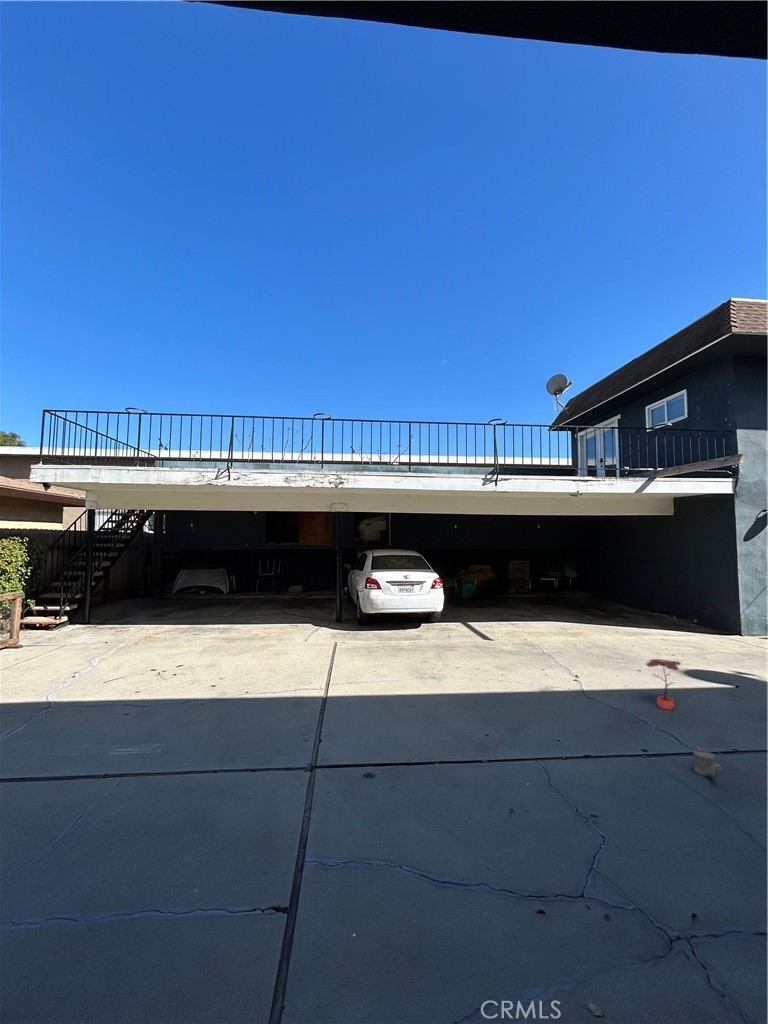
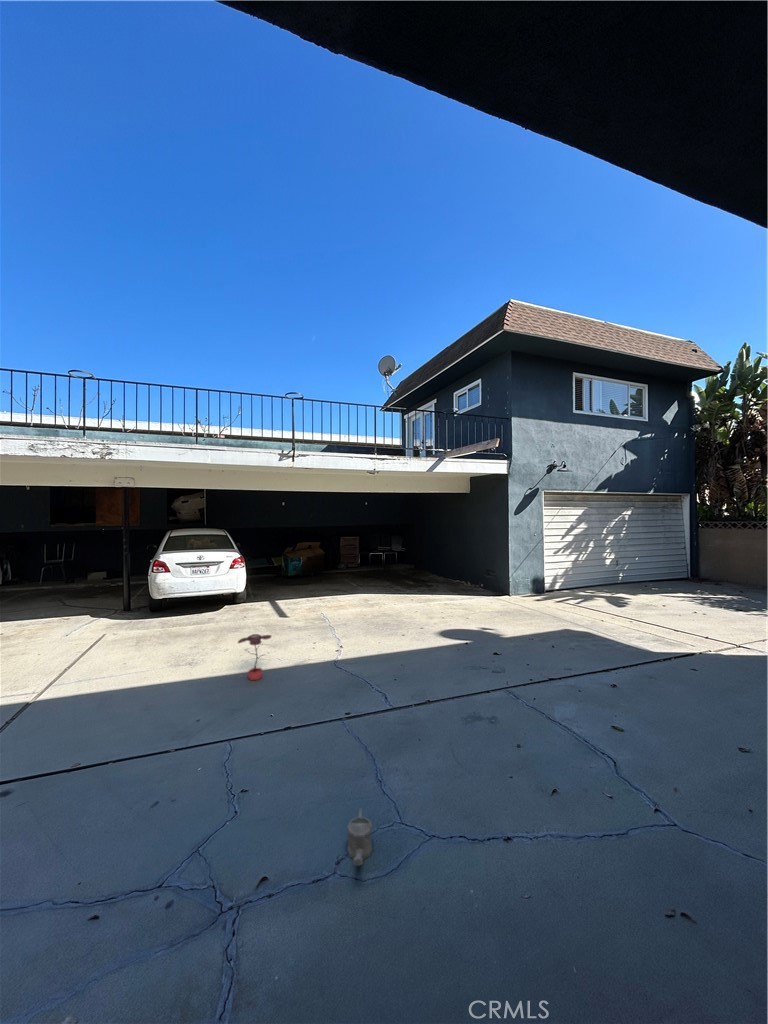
potted plant: present [647,659,681,710] -> present [238,634,271,680]

